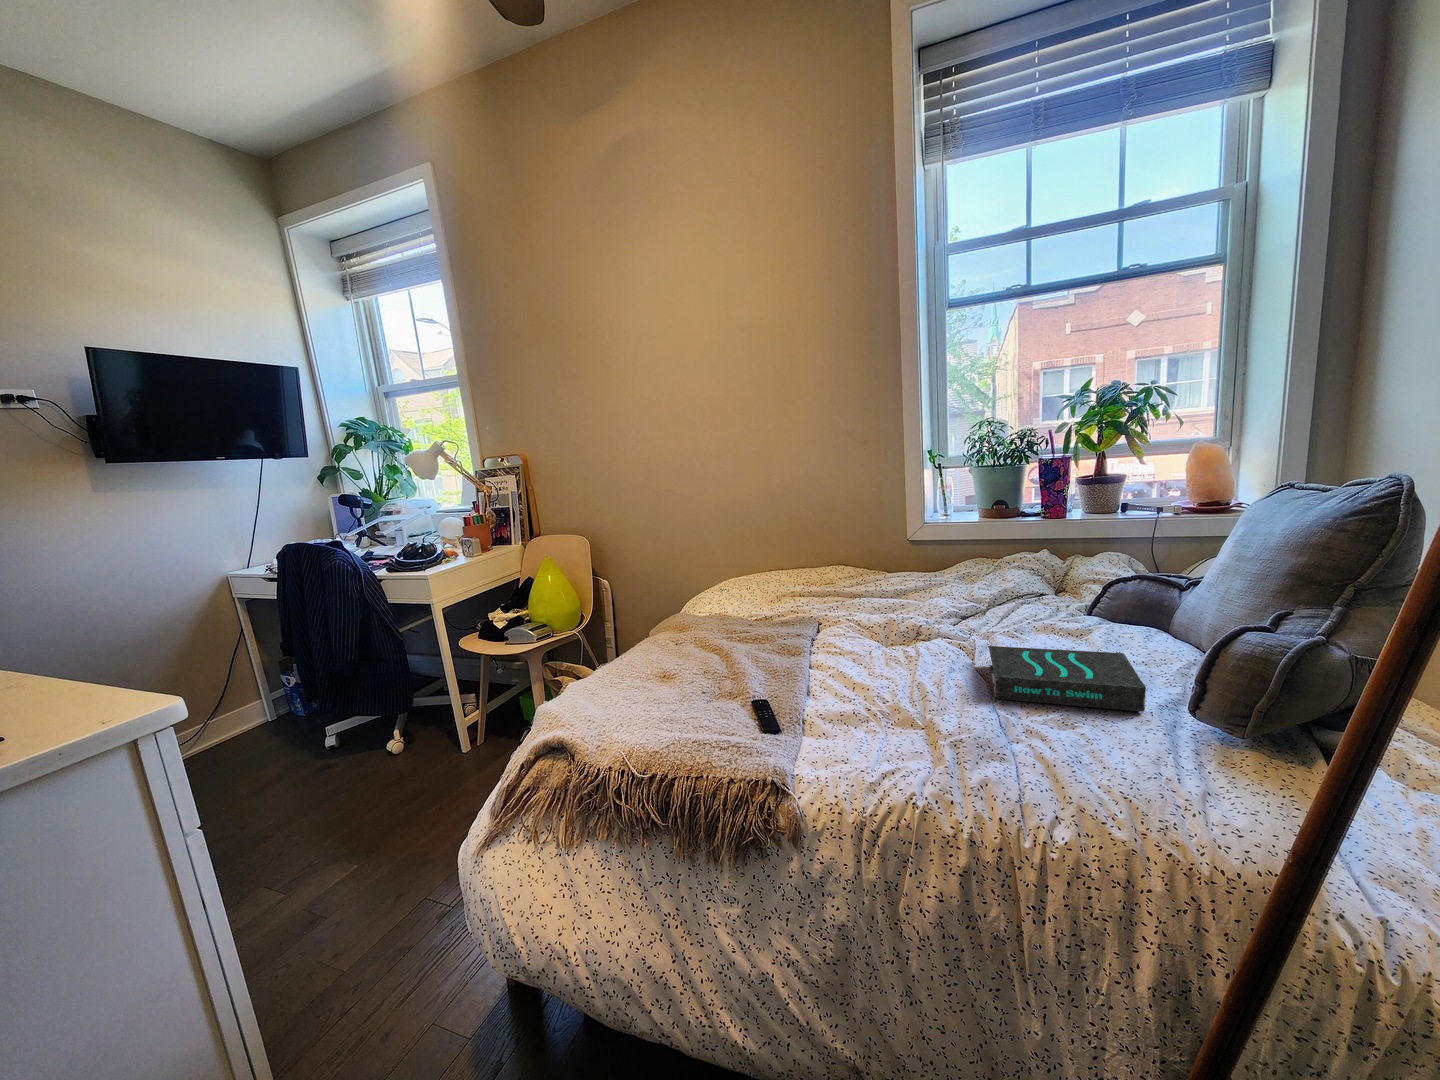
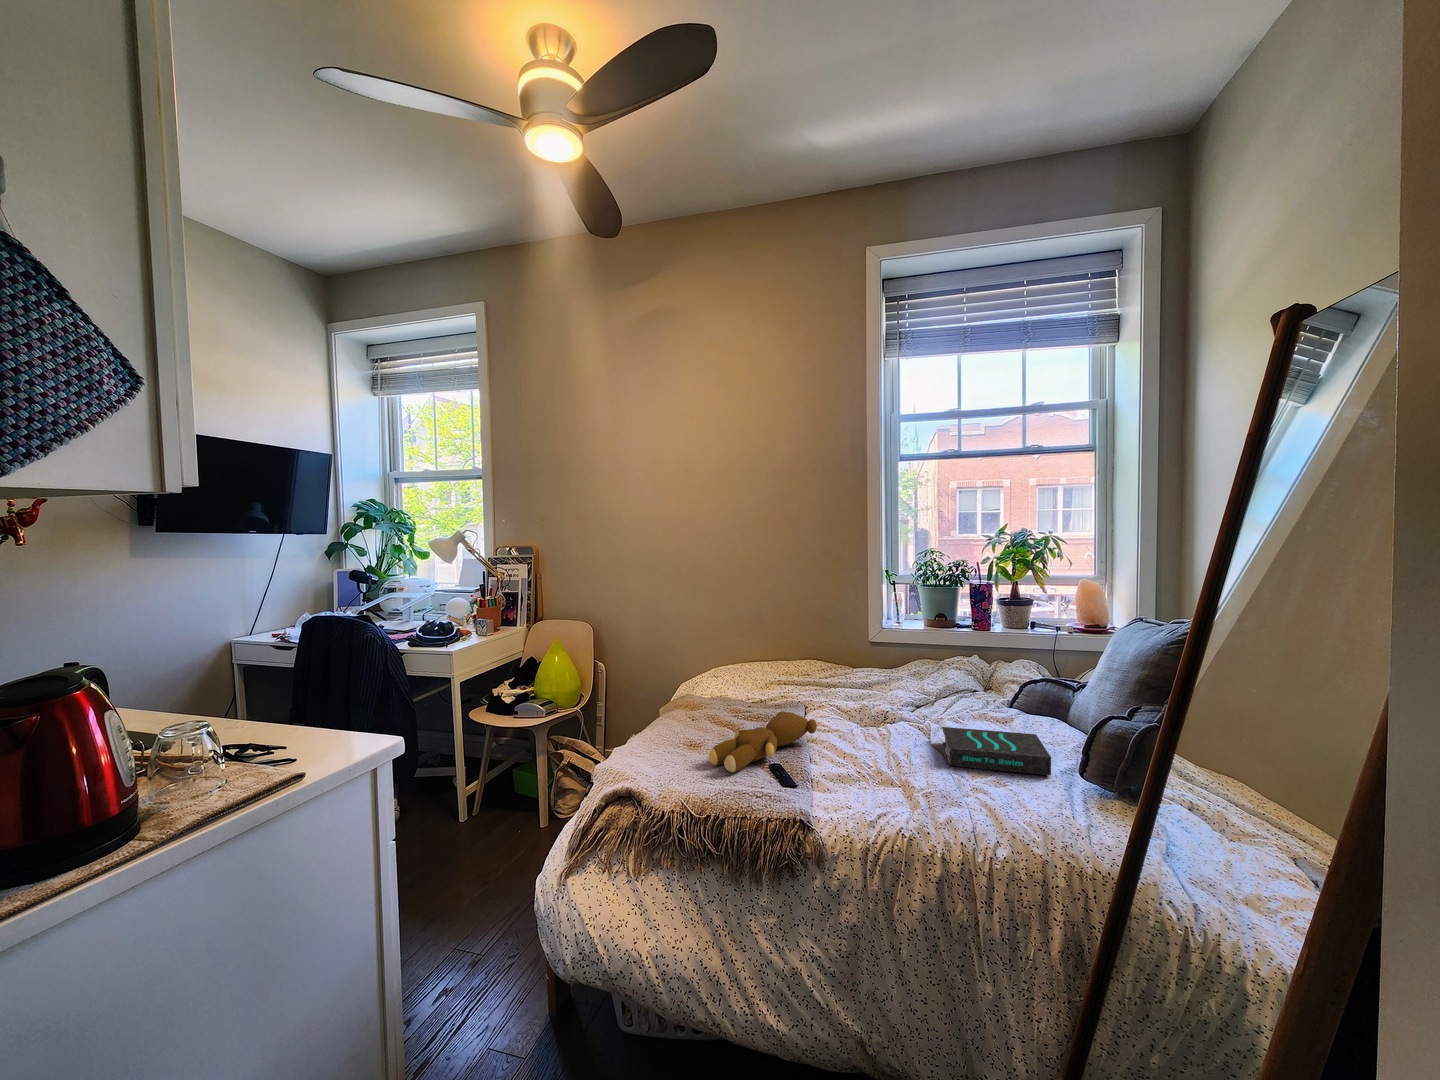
teddy bear: none [675,632,820,713] -> present [709,711,817,772]

